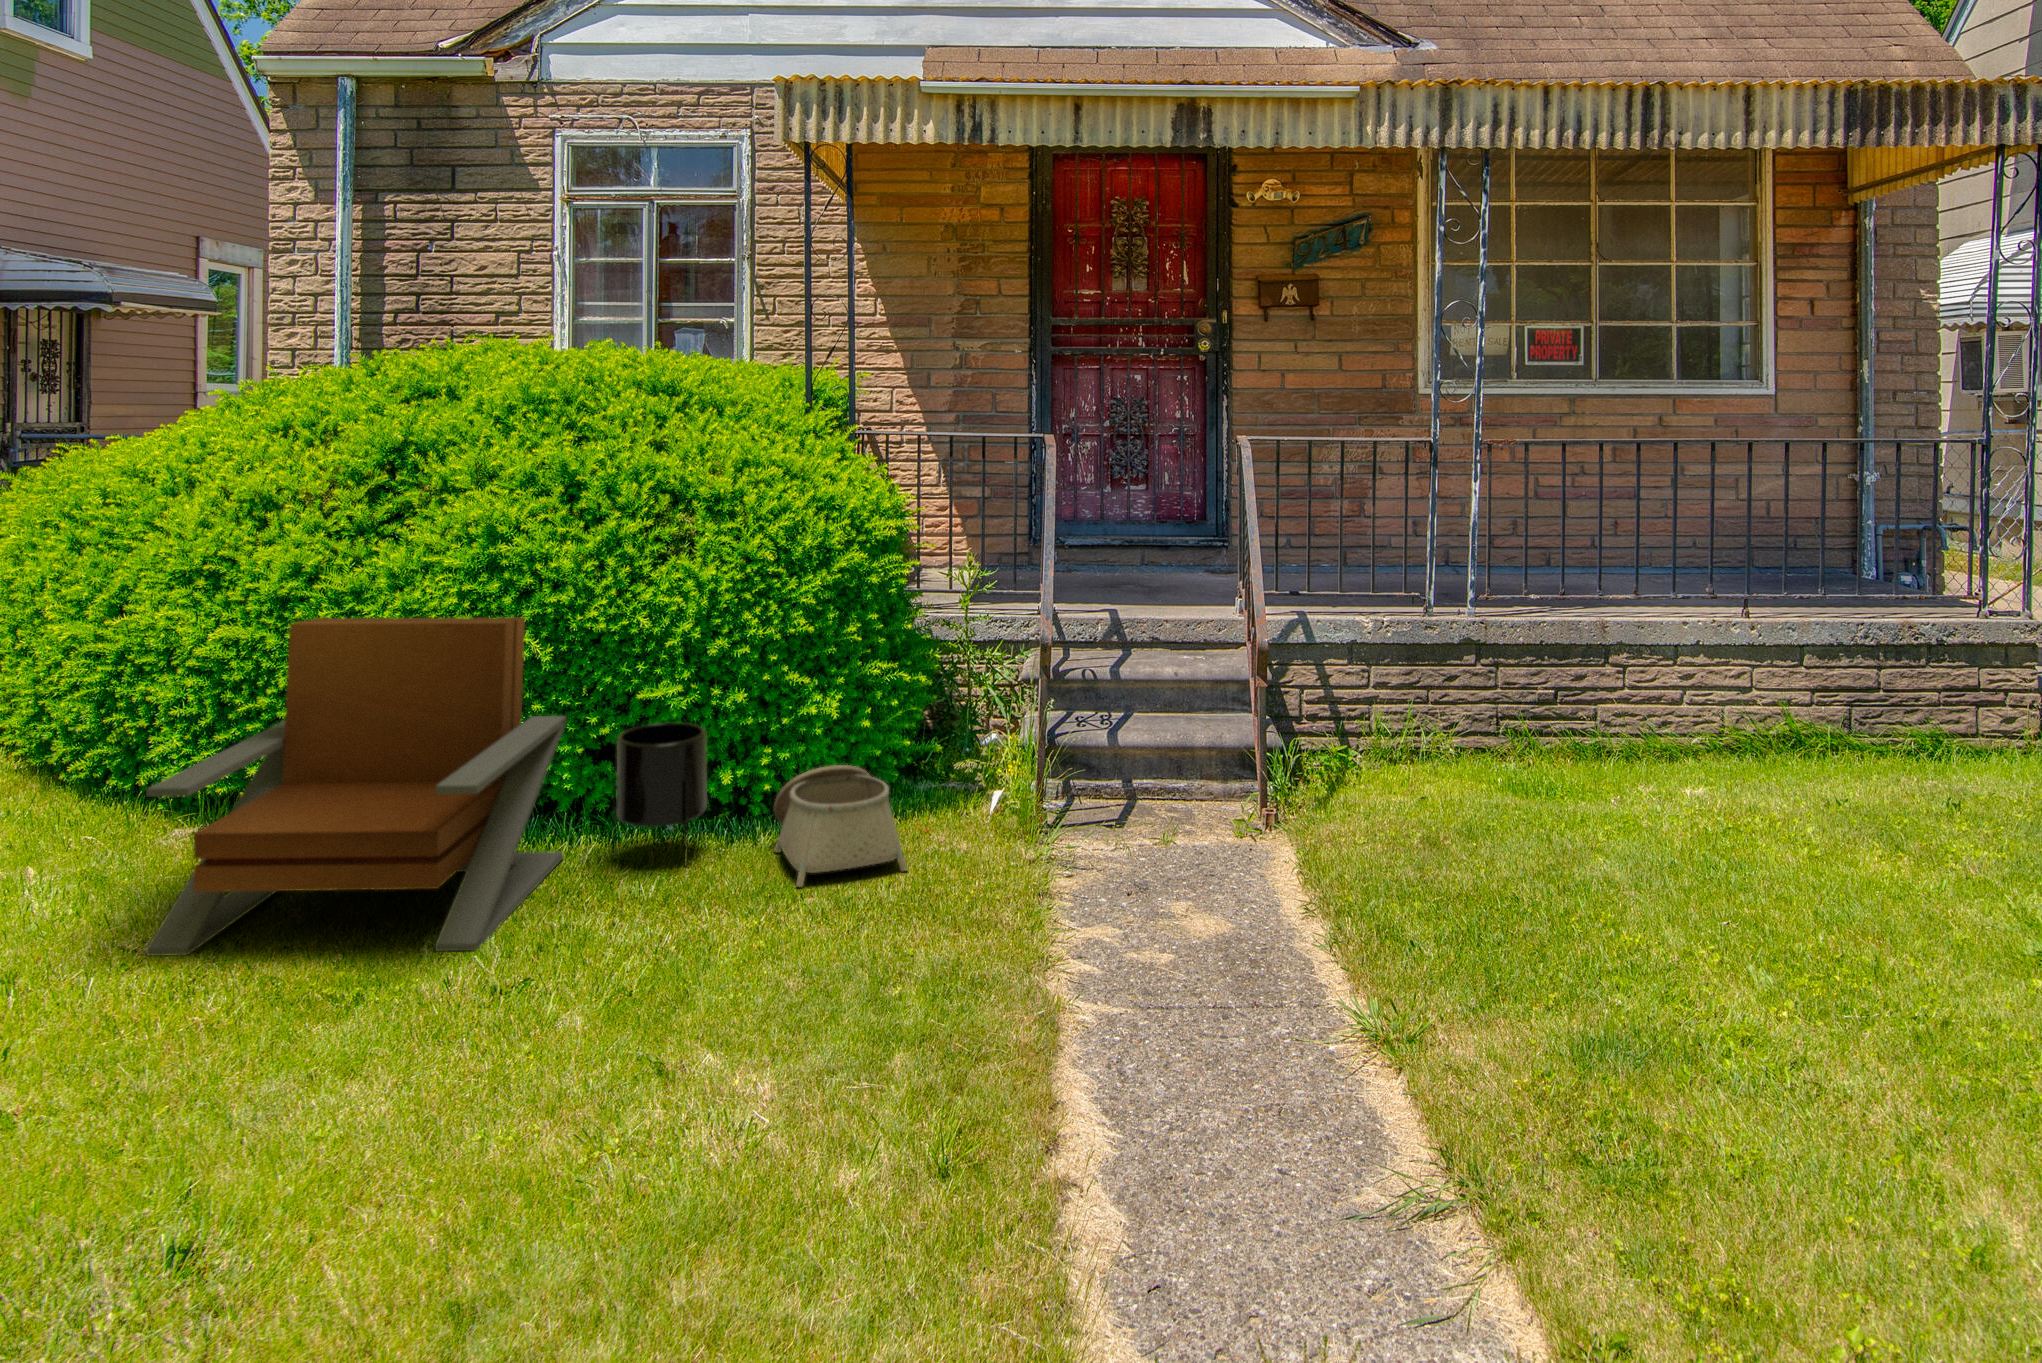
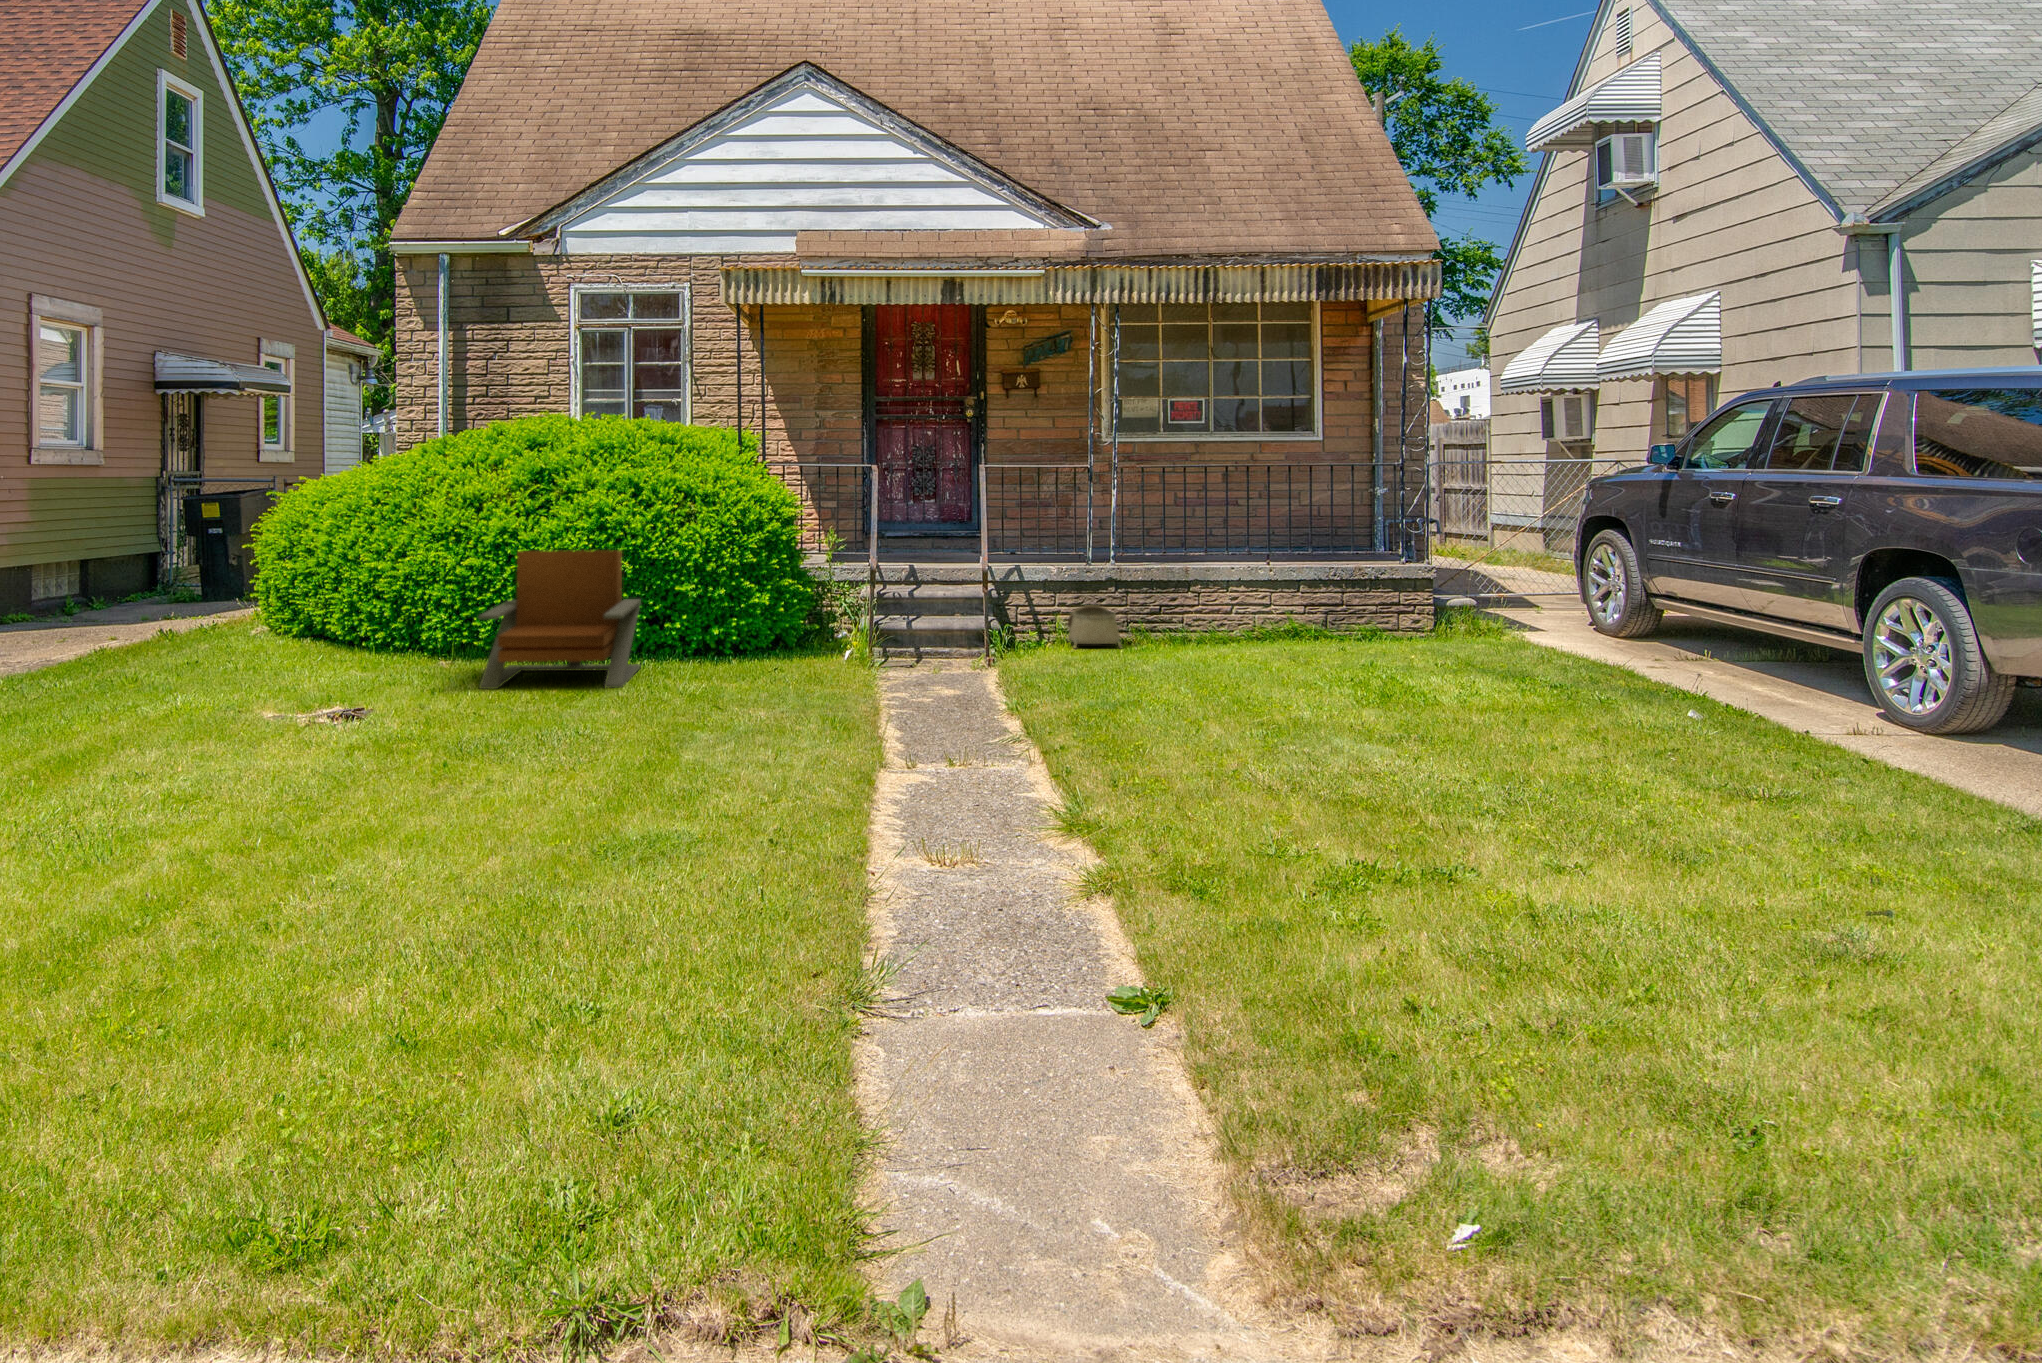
planter: present [613,723,707,866] -> none [665,605,709,670]
basket: present [774,765,907,887] -> present [1068,605,1122,648]

